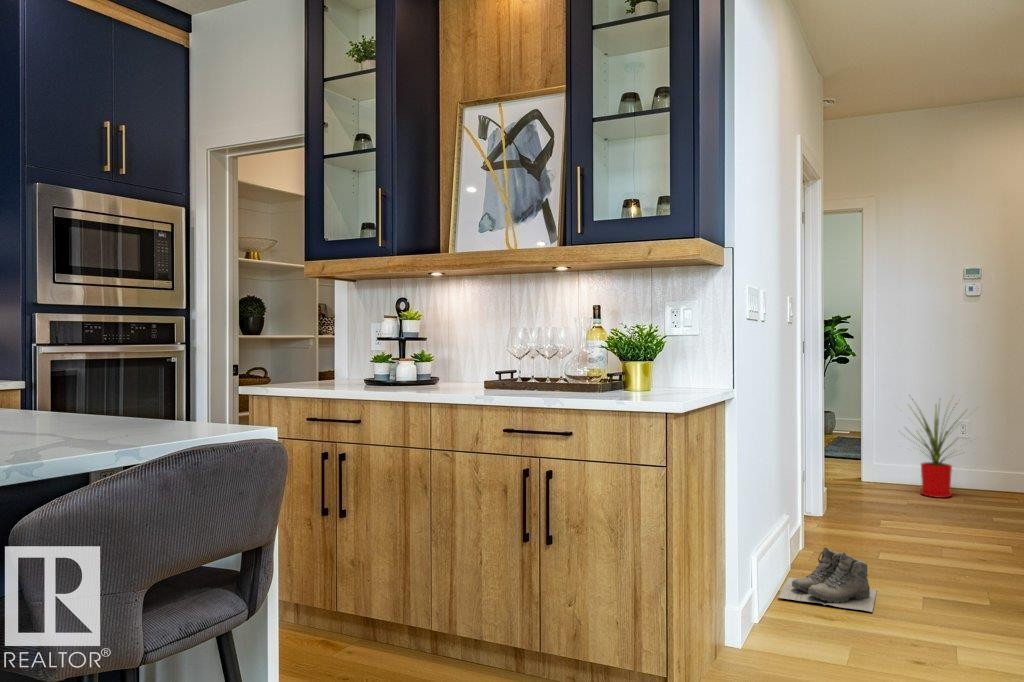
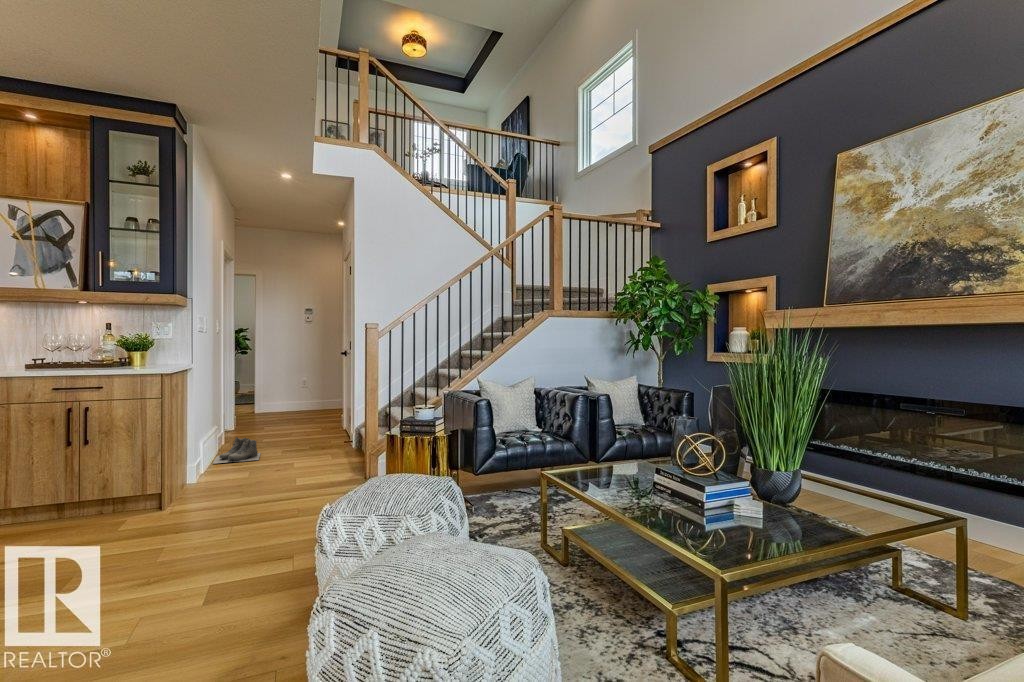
house plant: present [910,399,962,498] -> none [272,367,311,416]

